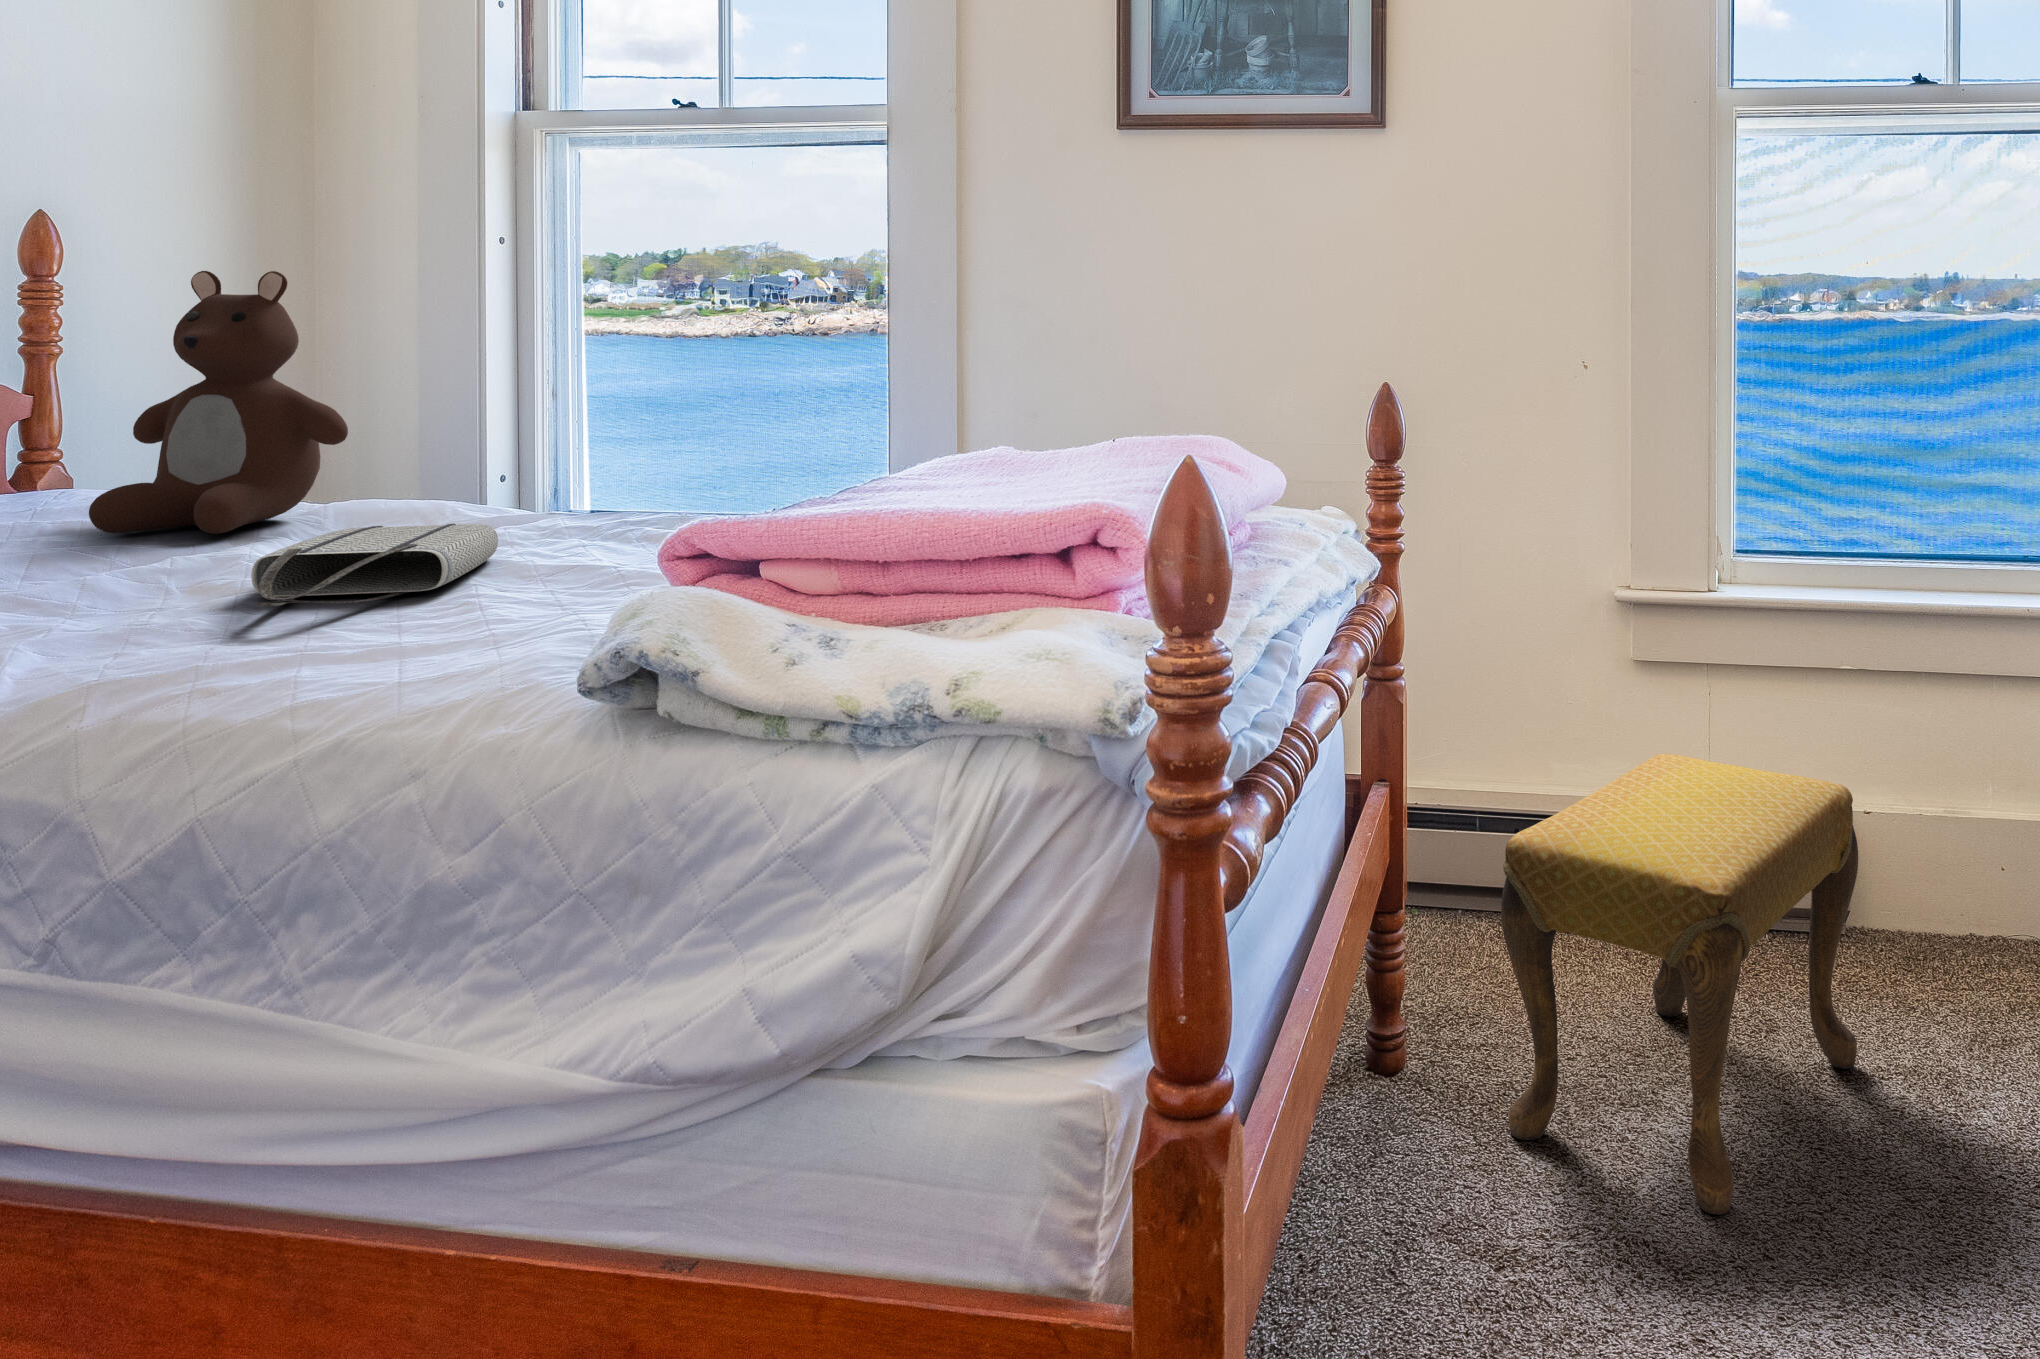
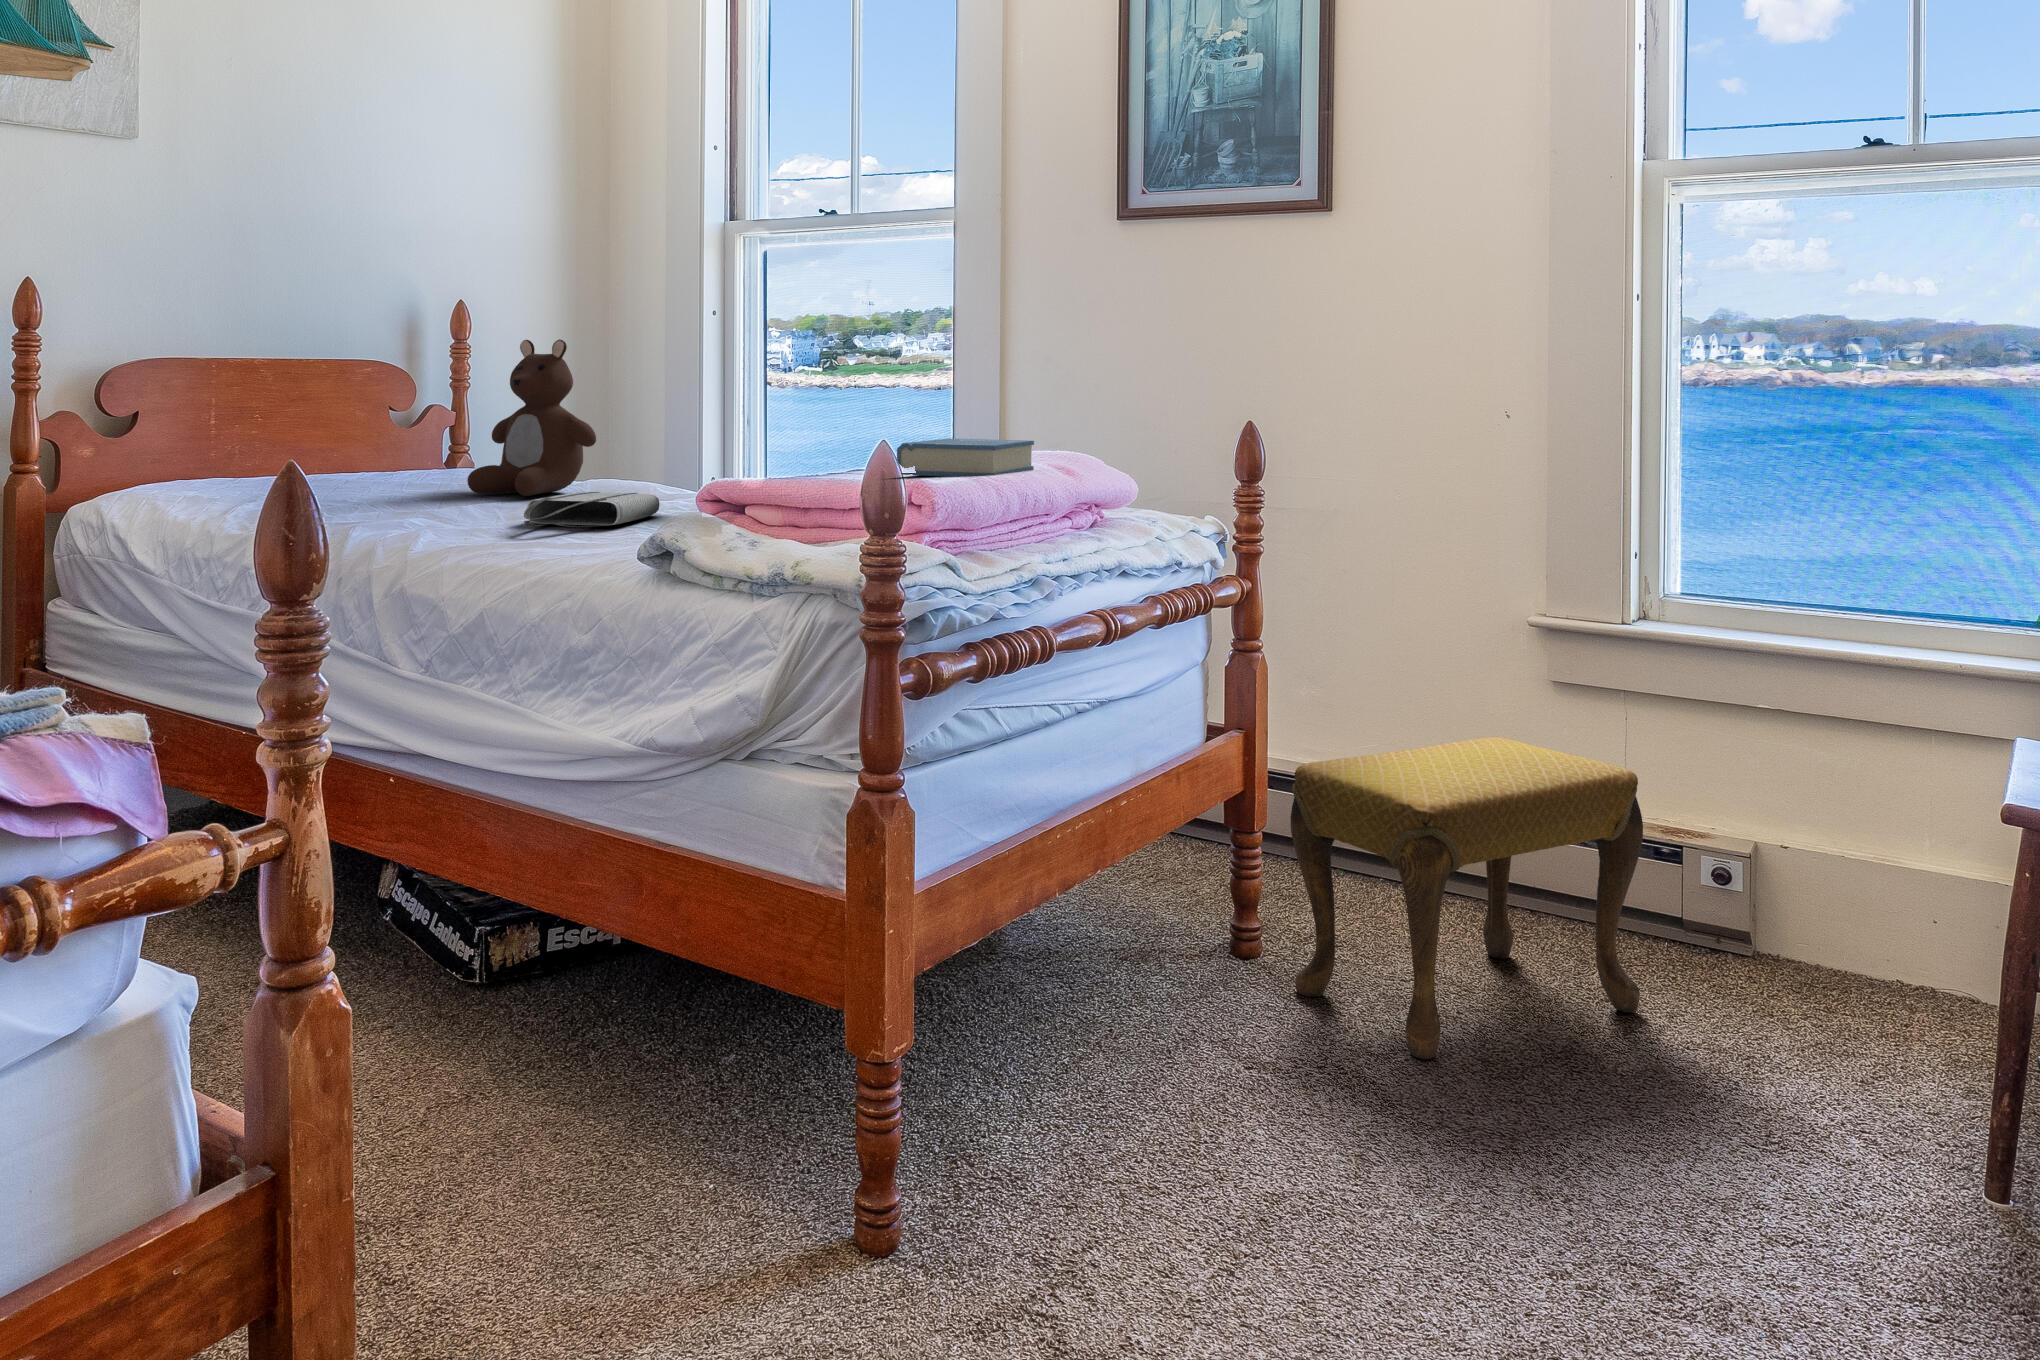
hardback book: none [953,420,1117,483] -> present [897,438,1034,476]

